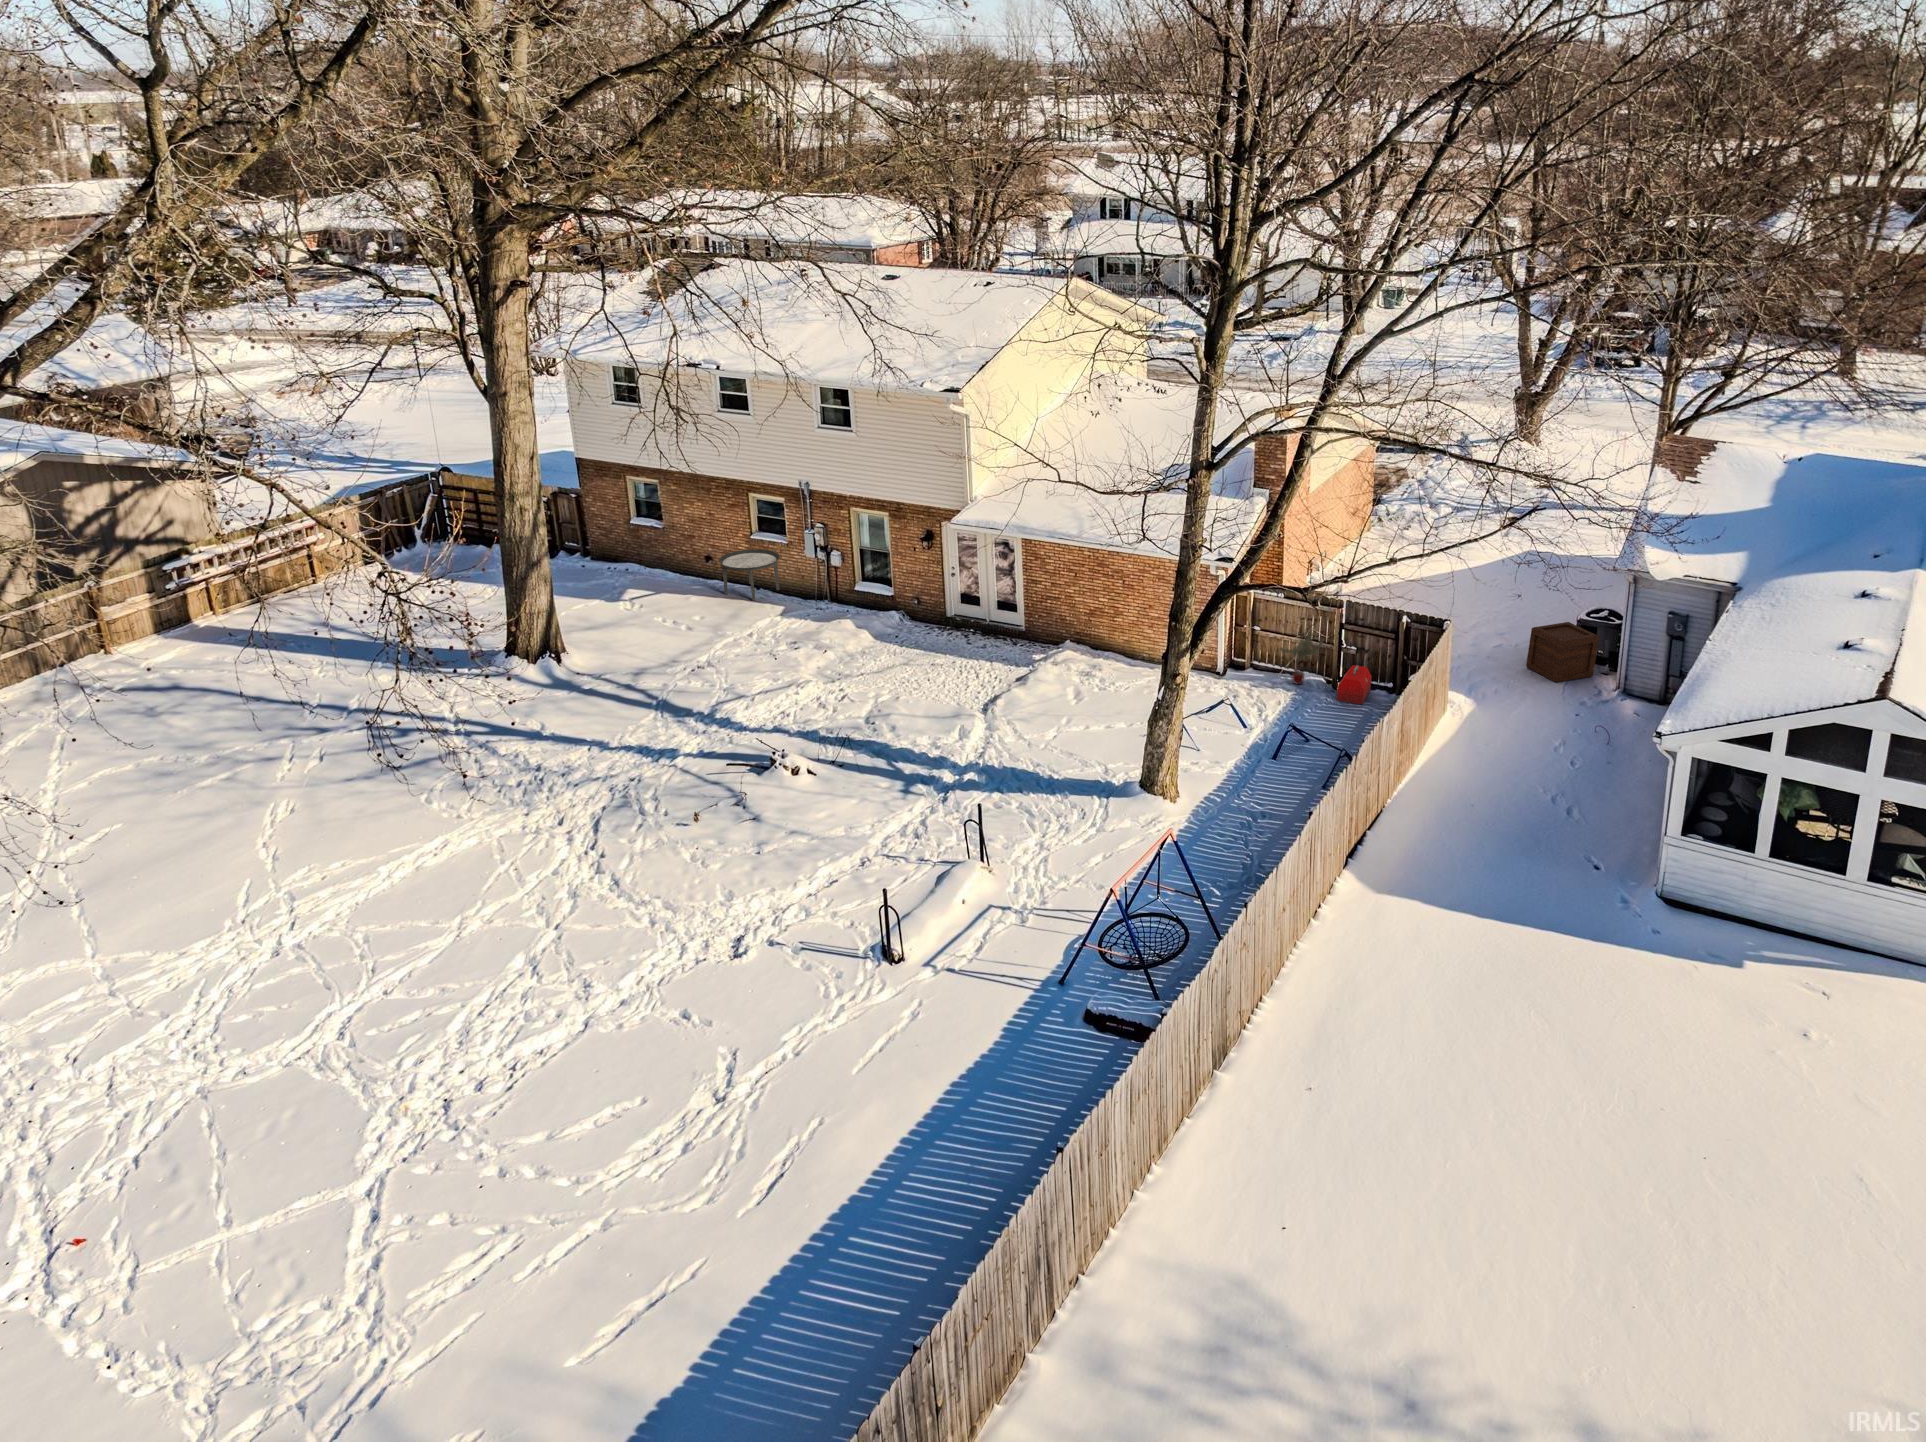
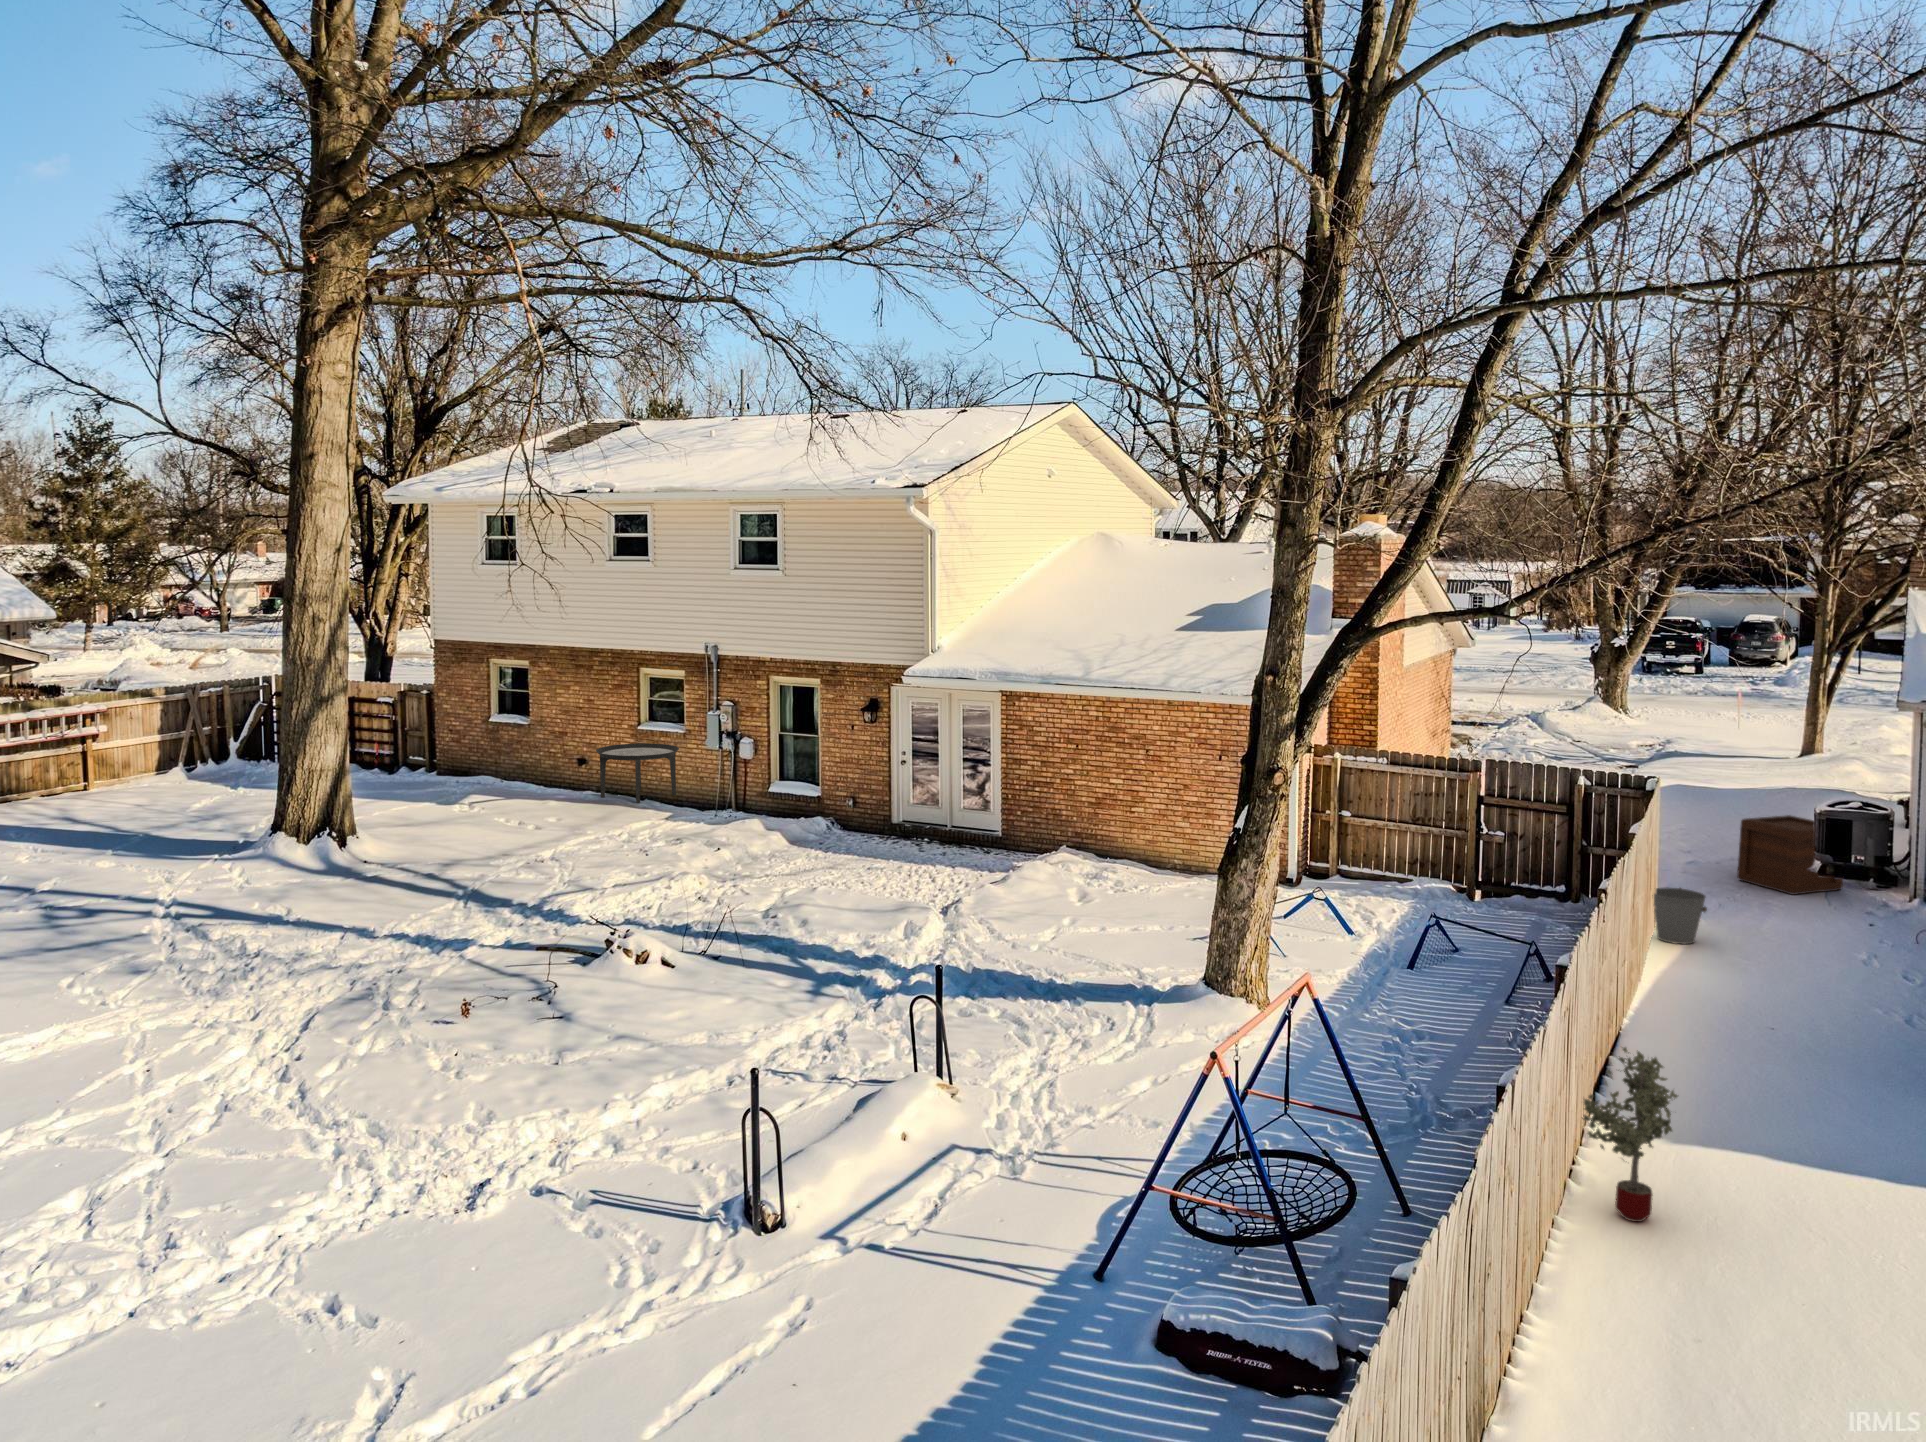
potted tree: present [1279,629,1323,684] -> present [1582,1047,1678,1222]
toolbox: present [1337,665,1372,704] -> none [1477,857,1523,912]
bucket: none [1441,697,1474,736] -> present [1654,888,1707,944]

